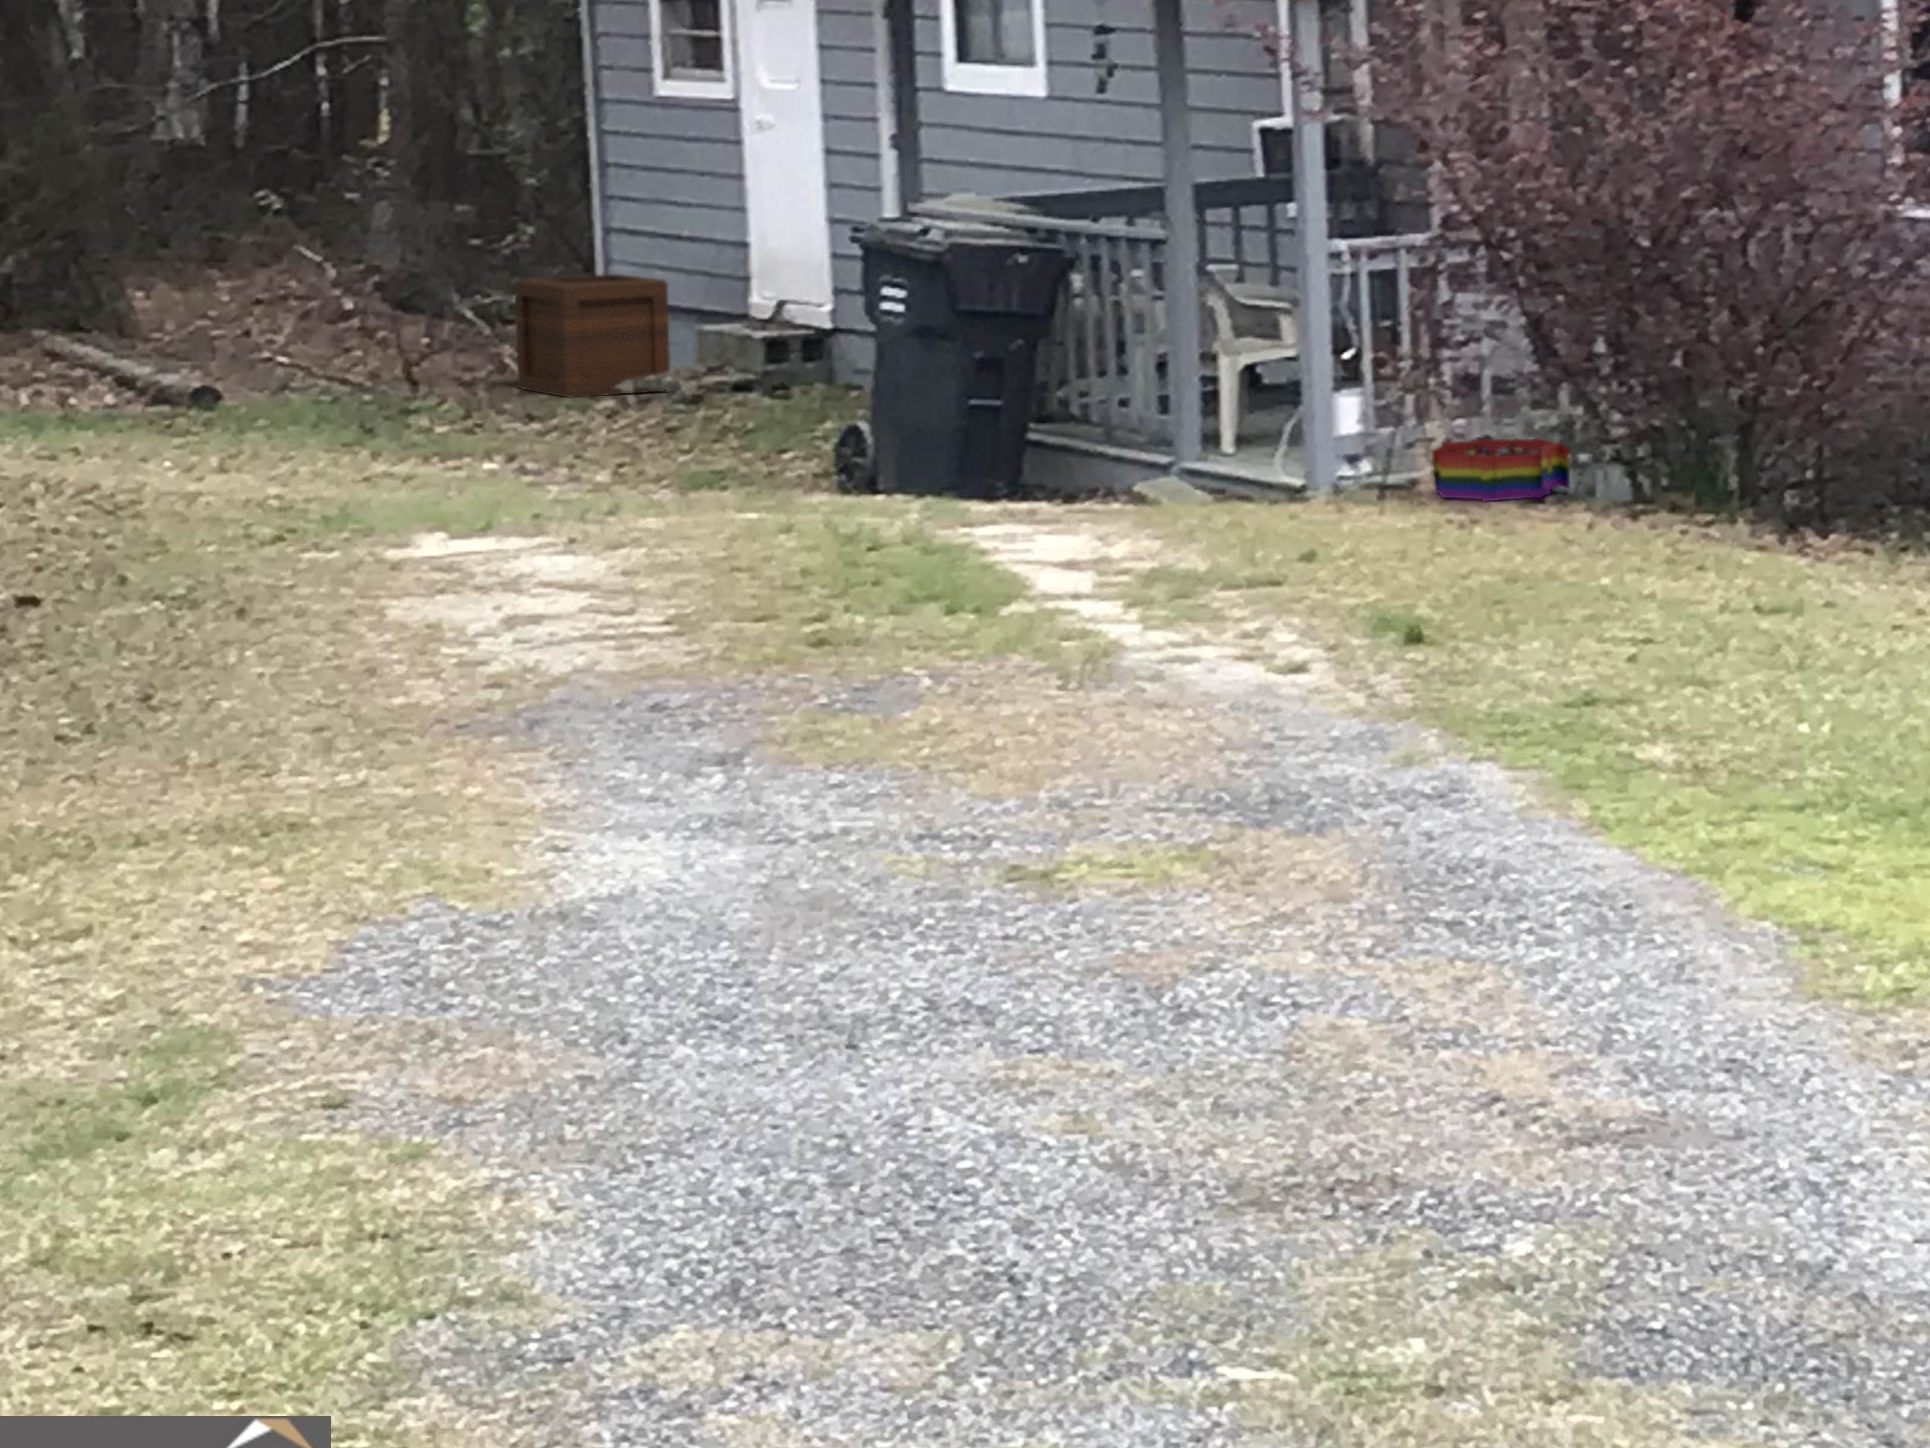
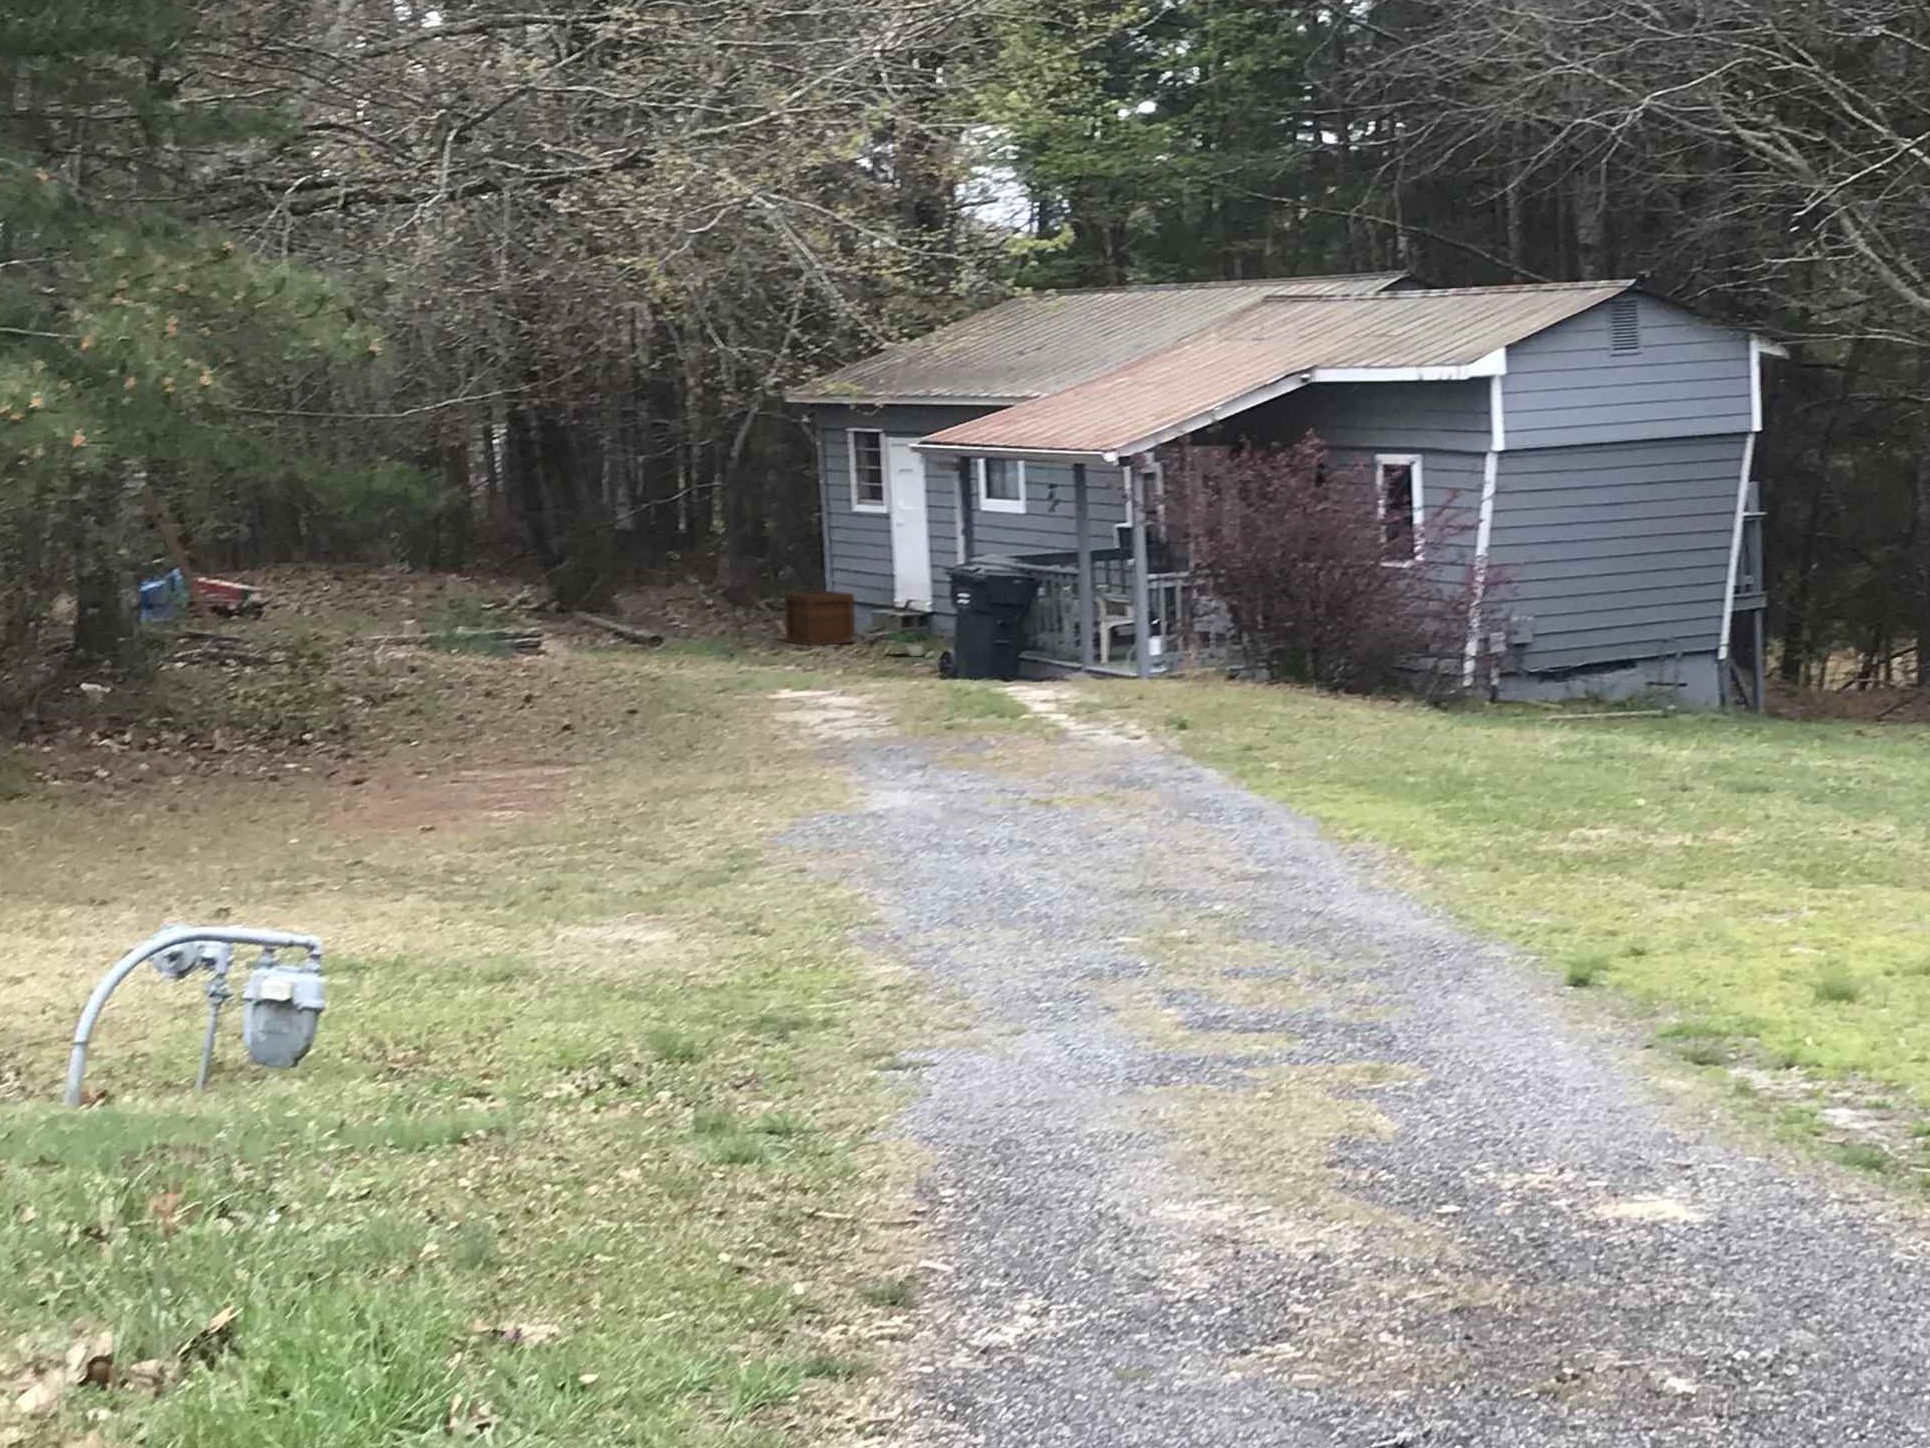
potted plant: none [728,365,850,424] -> present [885,632,934,656]
storage bin: present [1432,438,1570,501] -> none [1190,656,1247,680]

